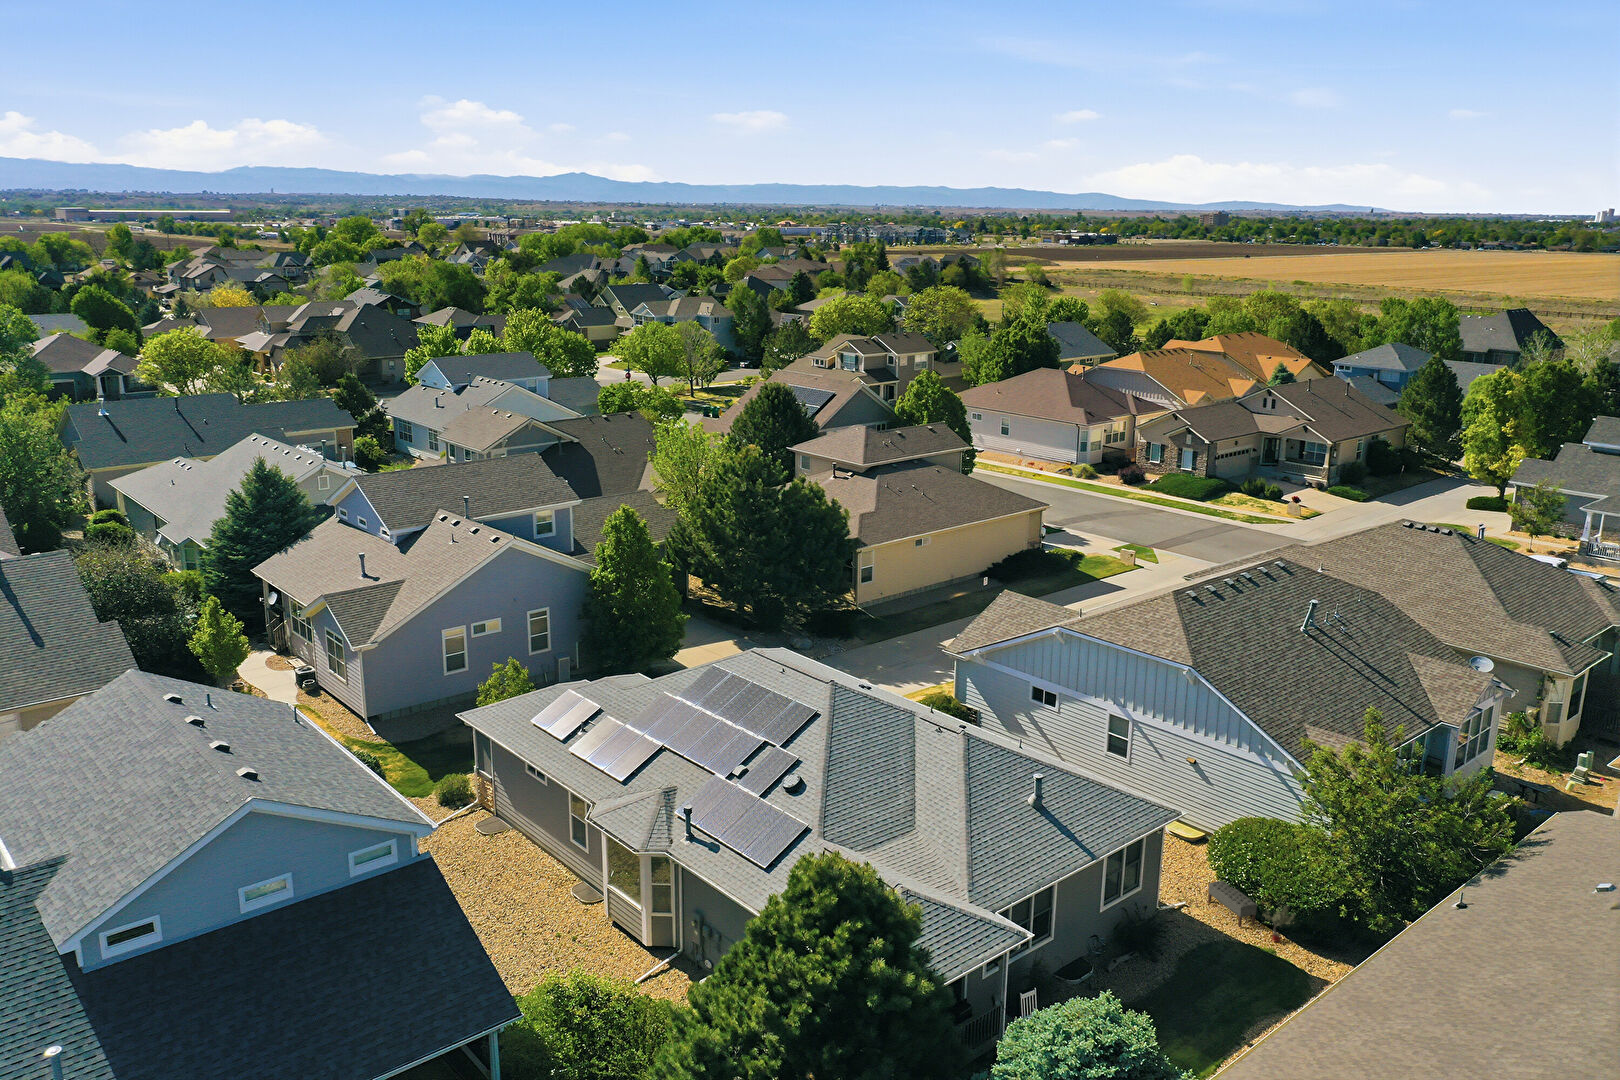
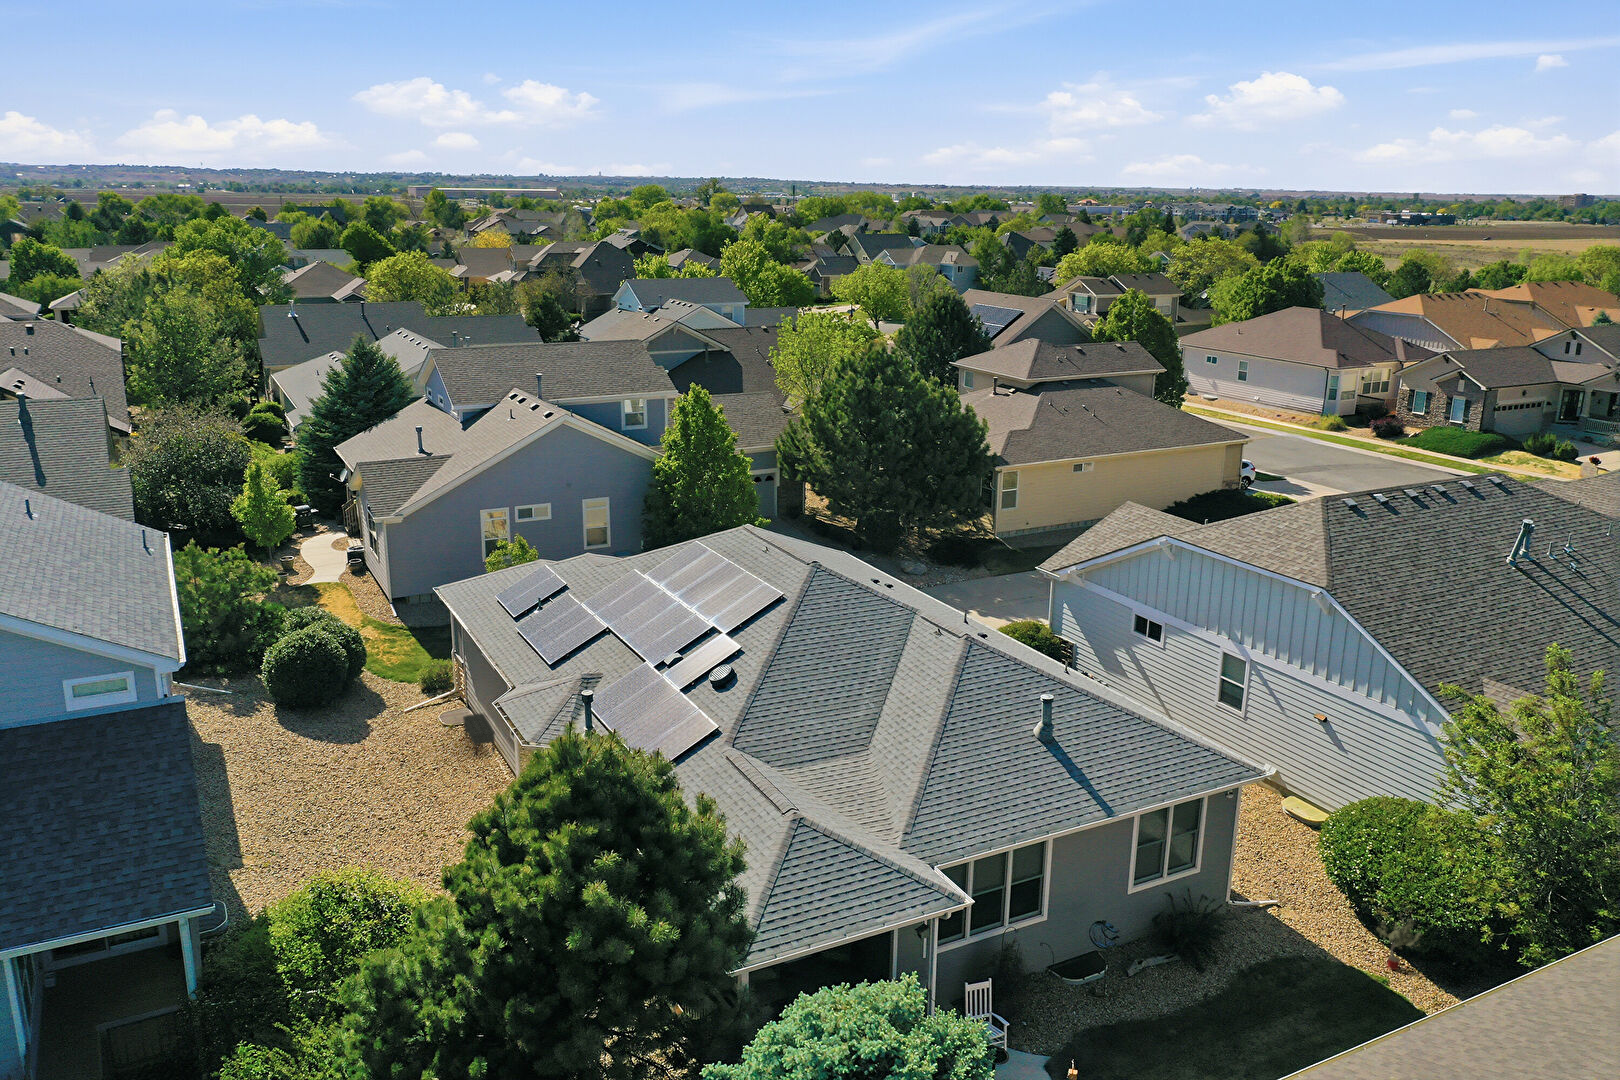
bench: present [1208,881,1258,927] -> present [463,713,495,755]

